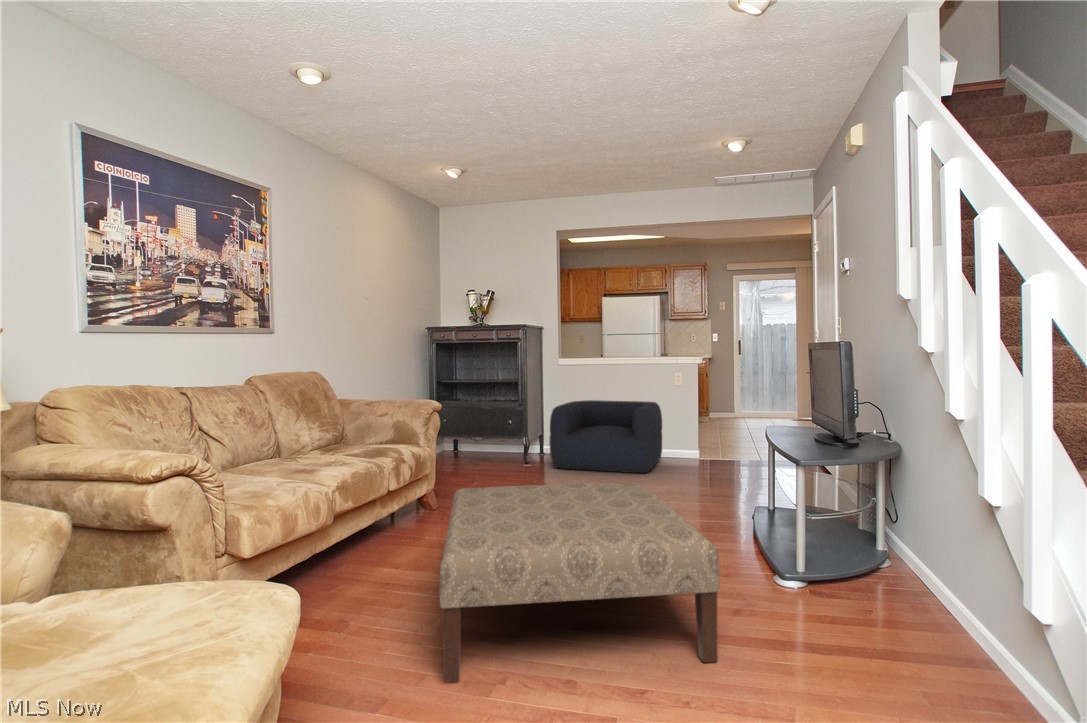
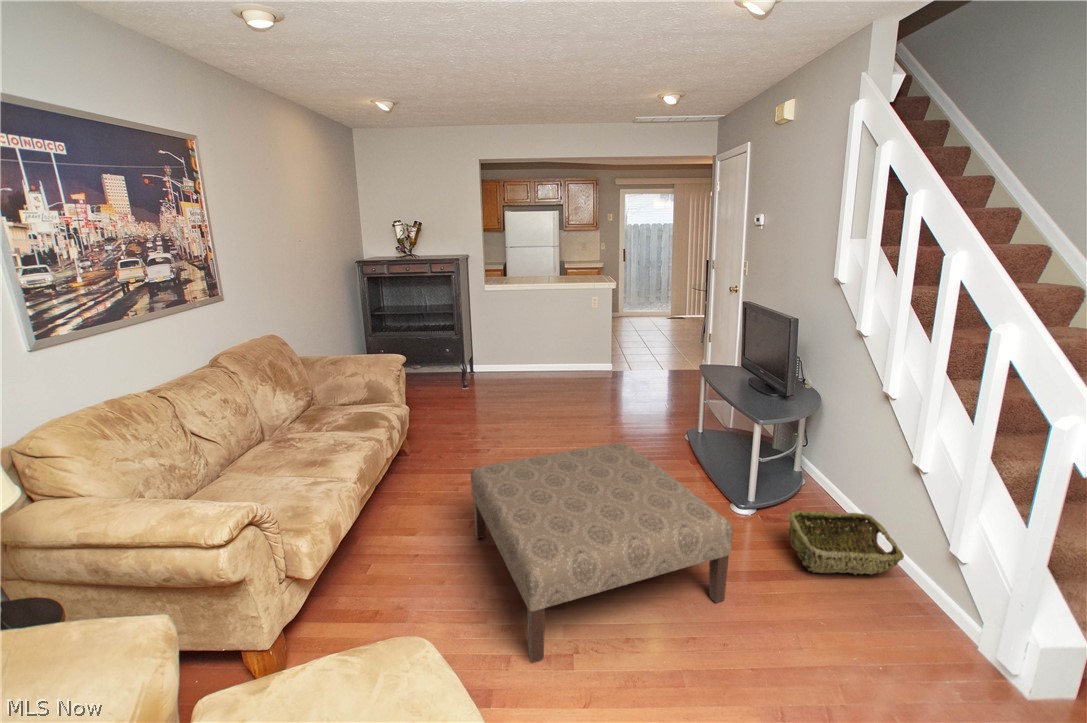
armchair: present [549,400,662,473] -> none [489,327,586,394]
woven basket: none [829,568,994,663] -> present [789,511,904,575]

